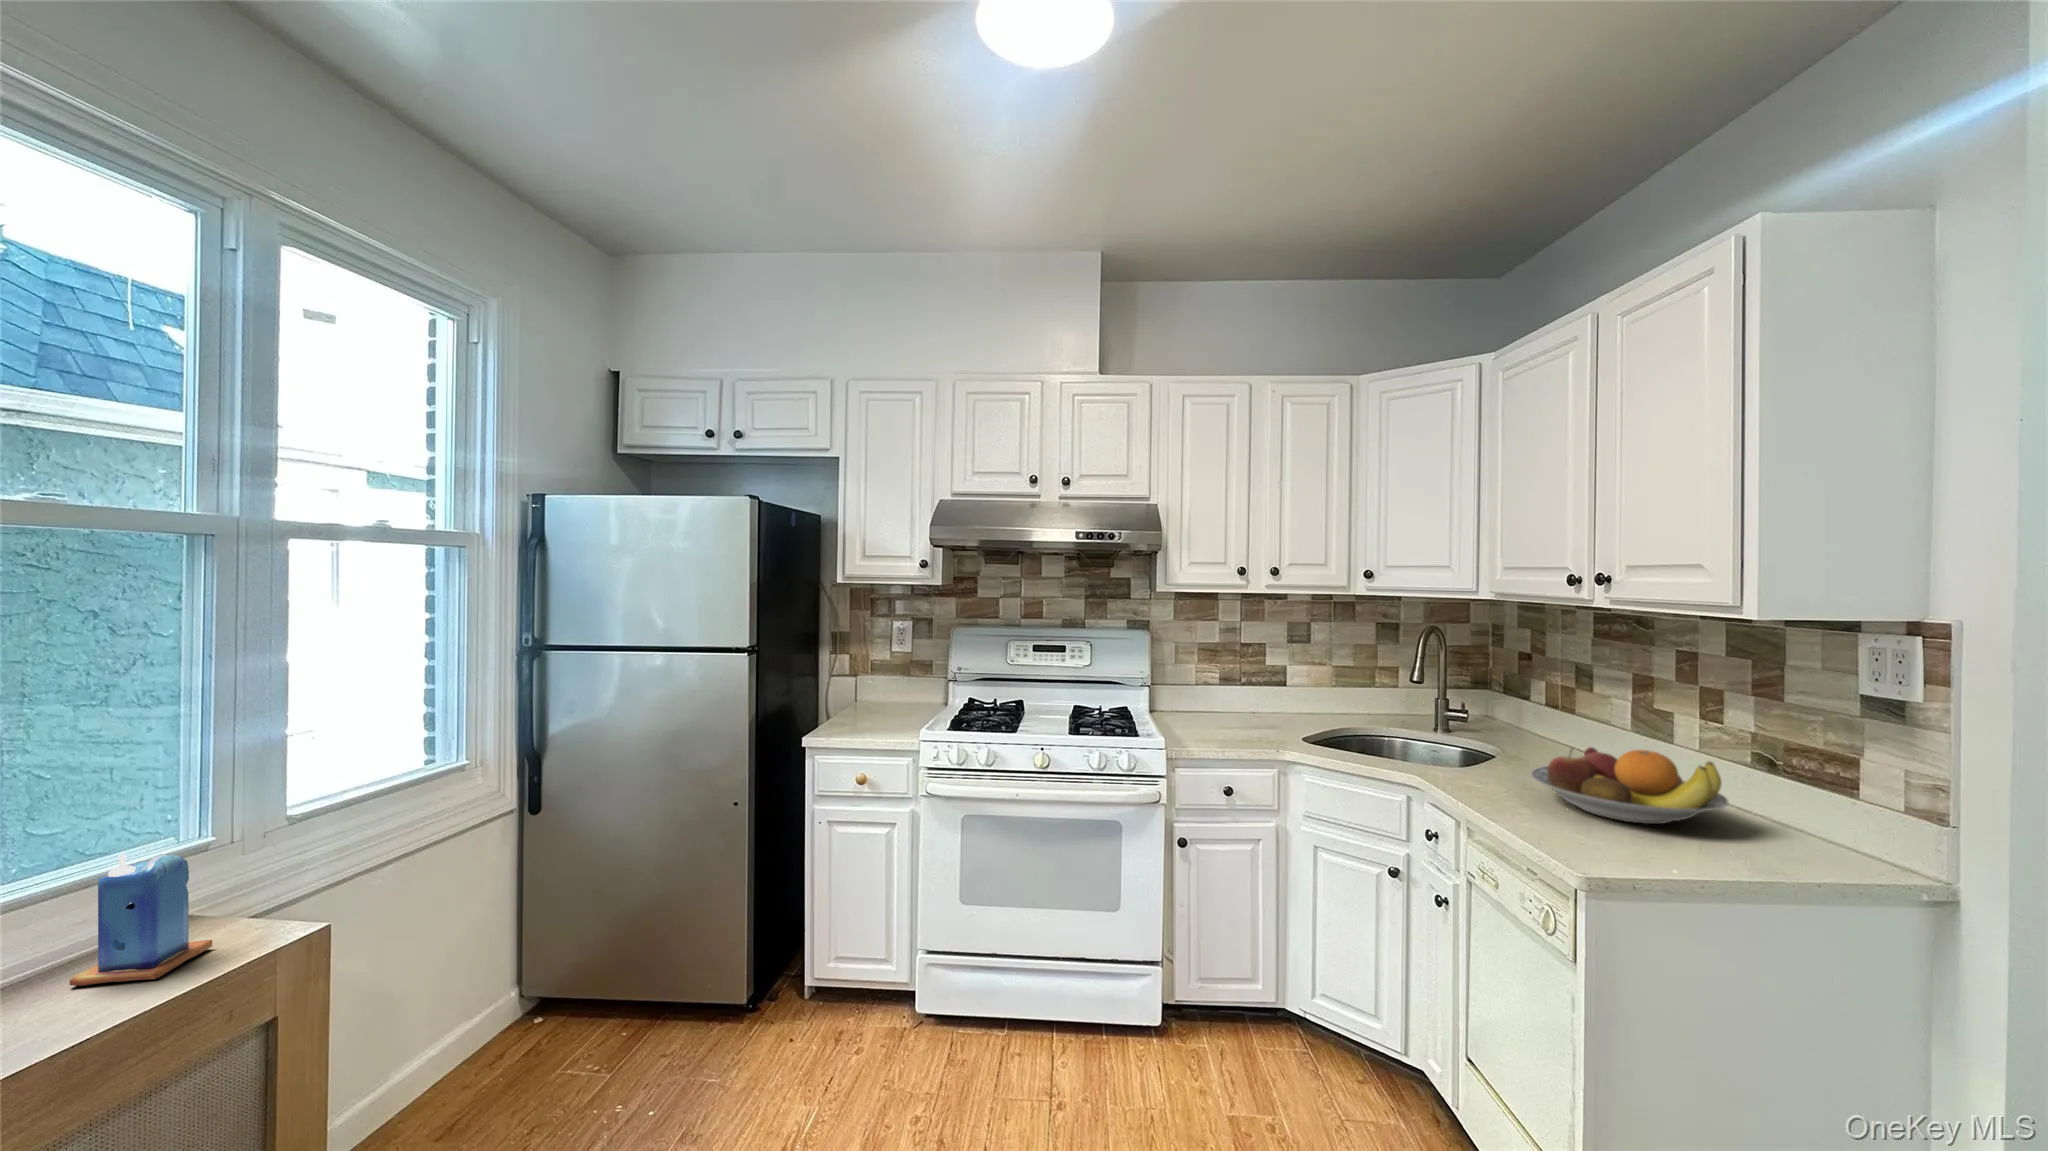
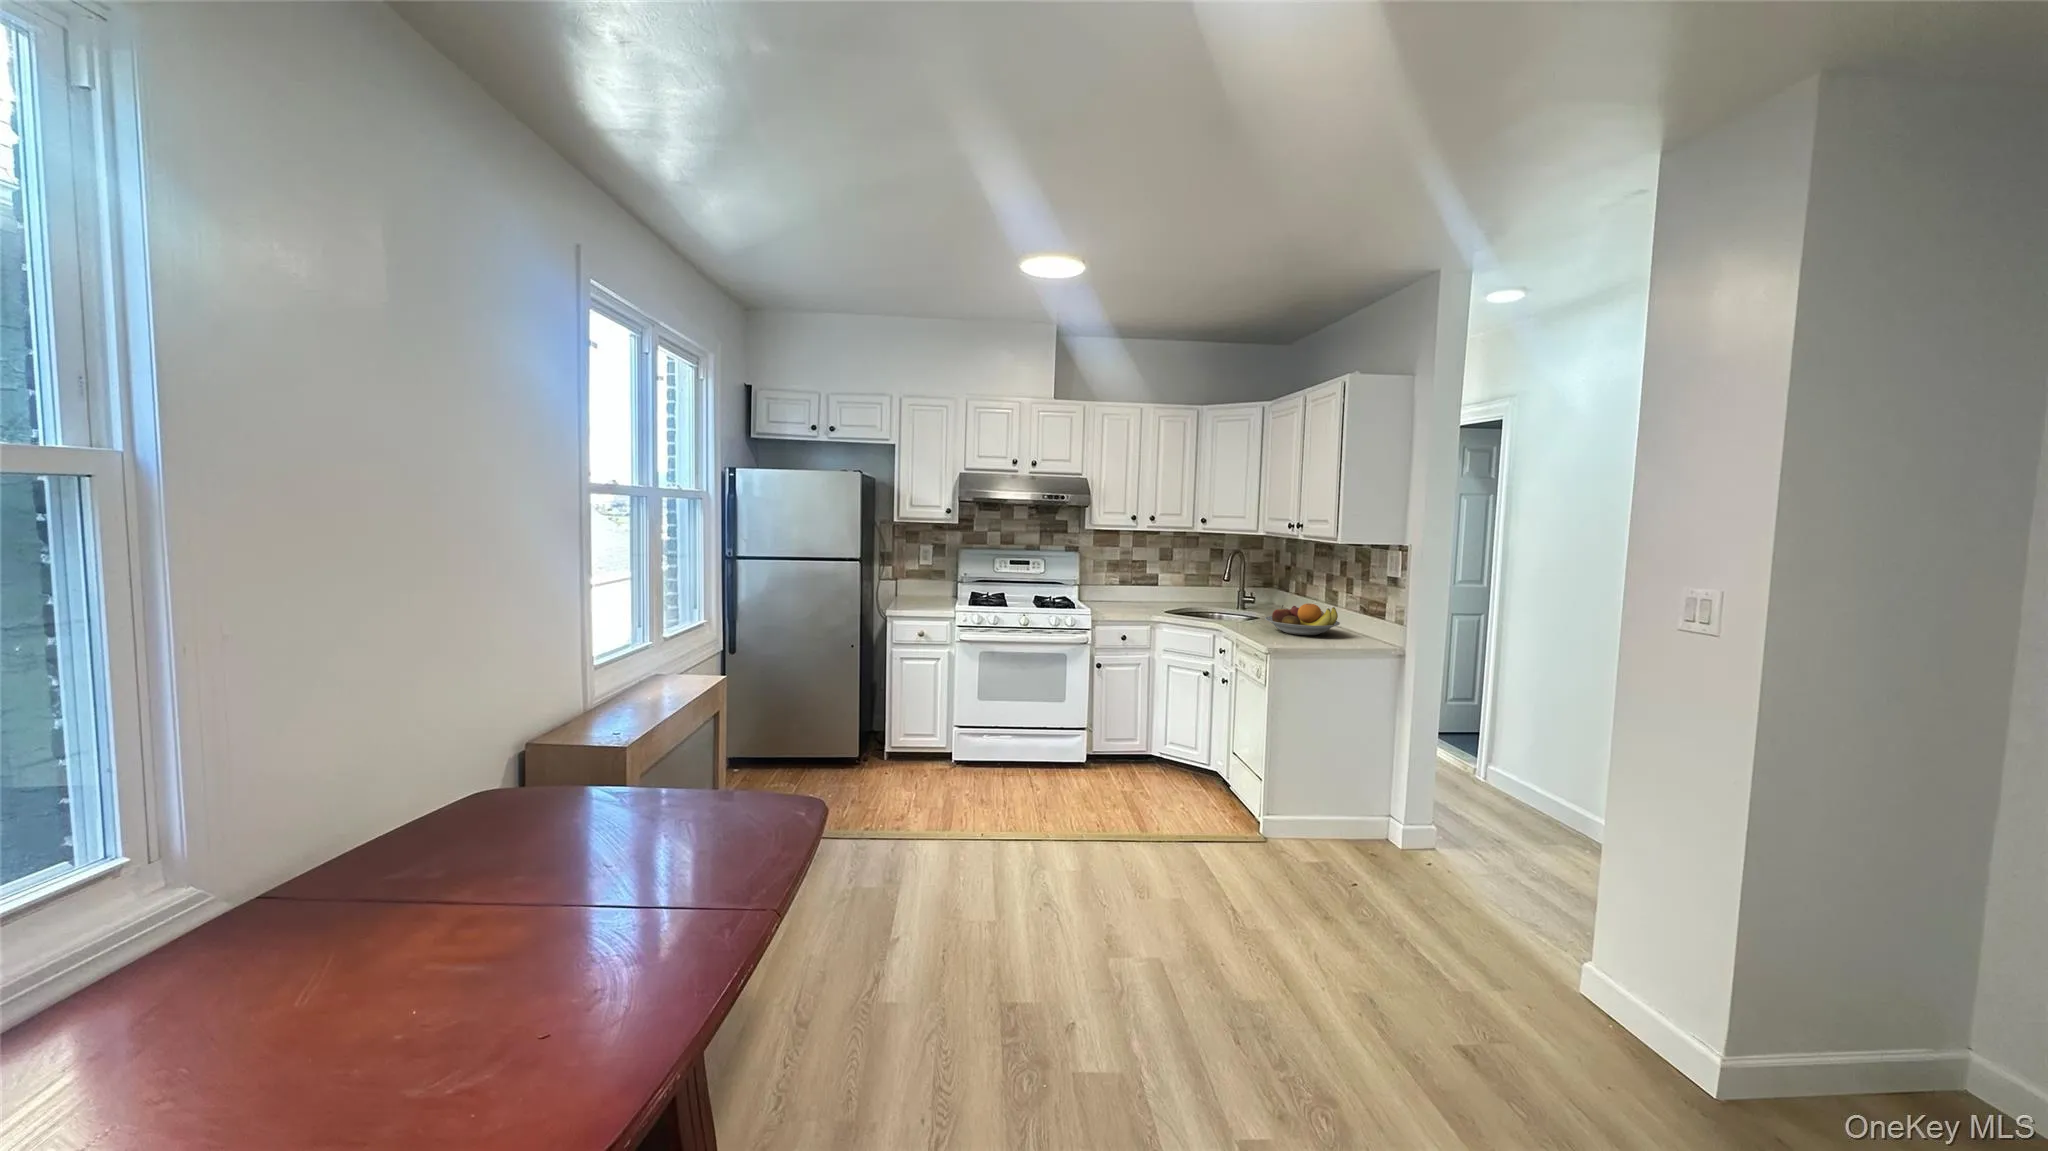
candle: present [69,853,212,986] -> none [648,637,683,690]

